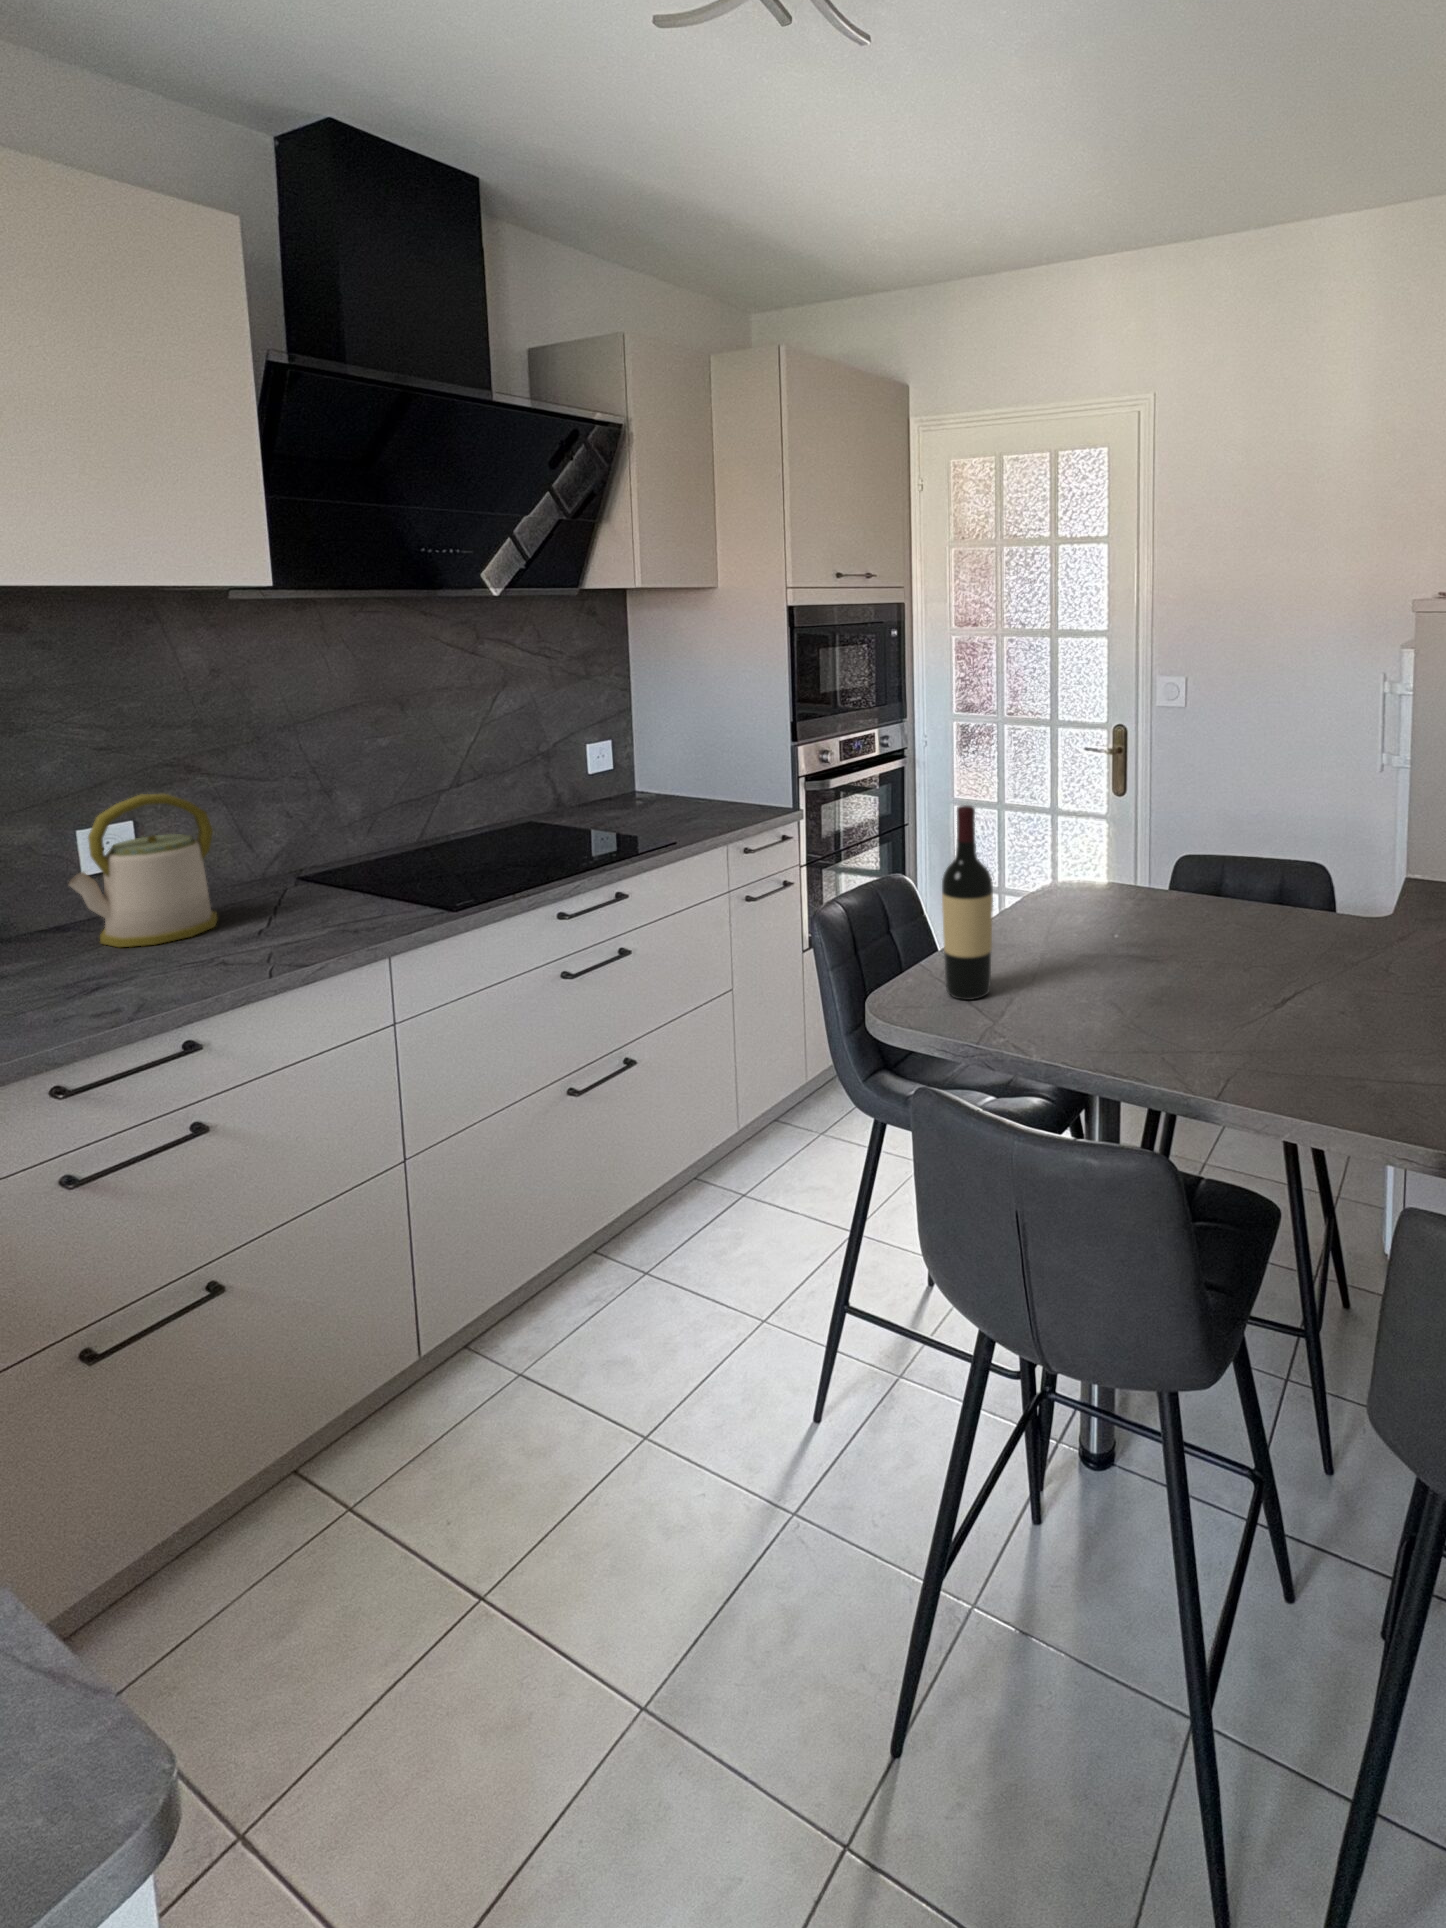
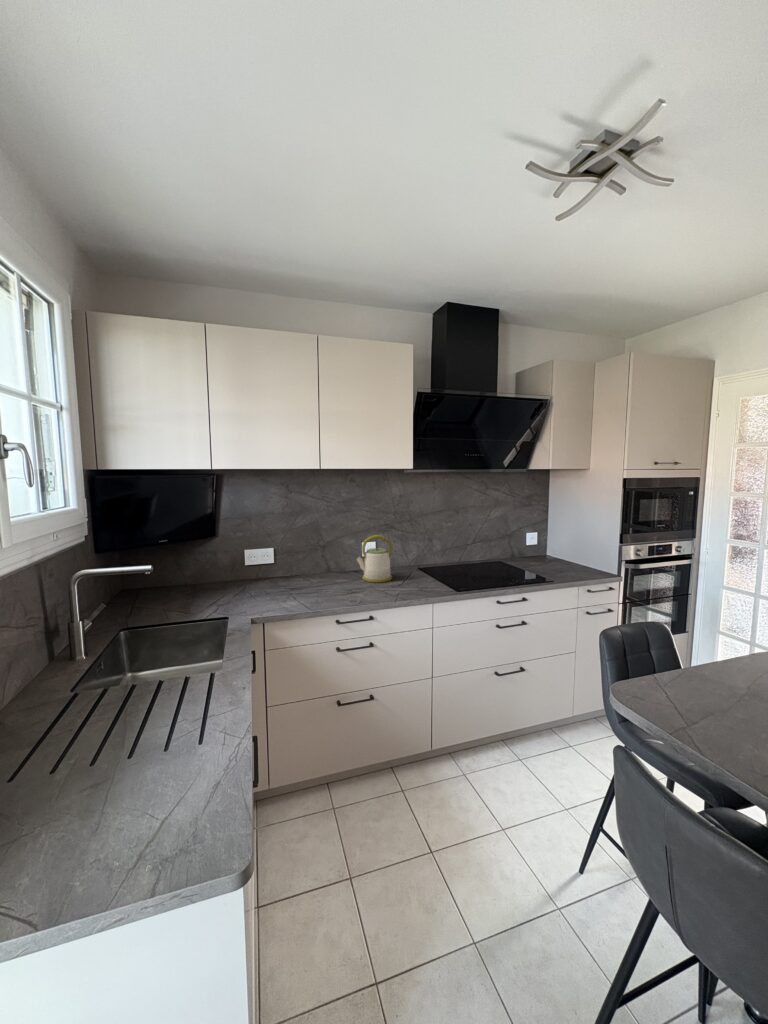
wine bottle: present [942,805,993,1000] -> none [671,596,709,707]

